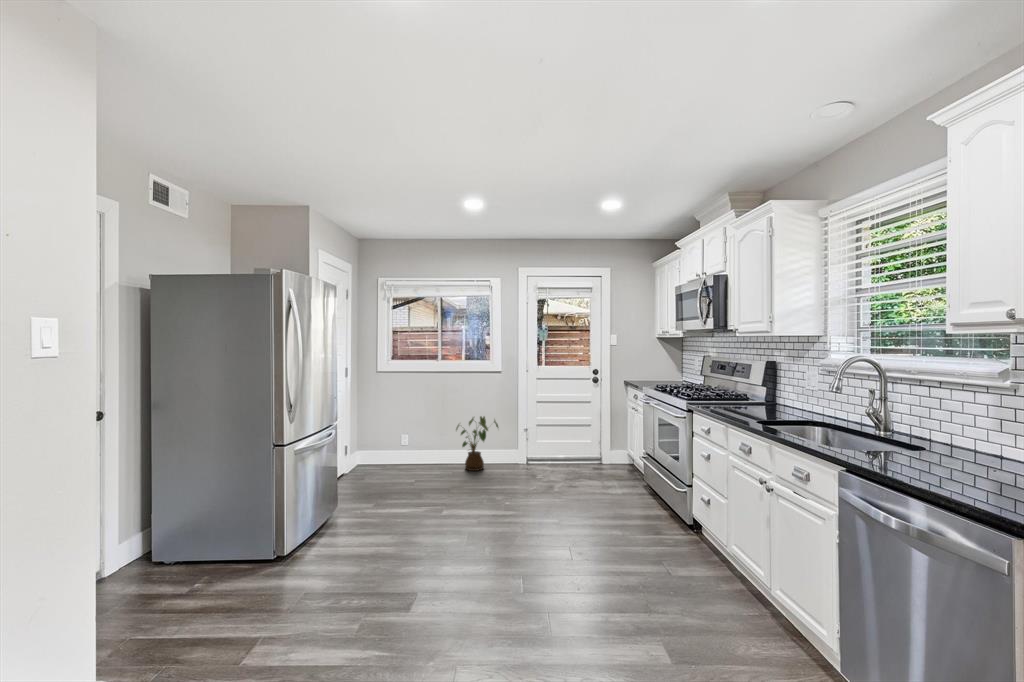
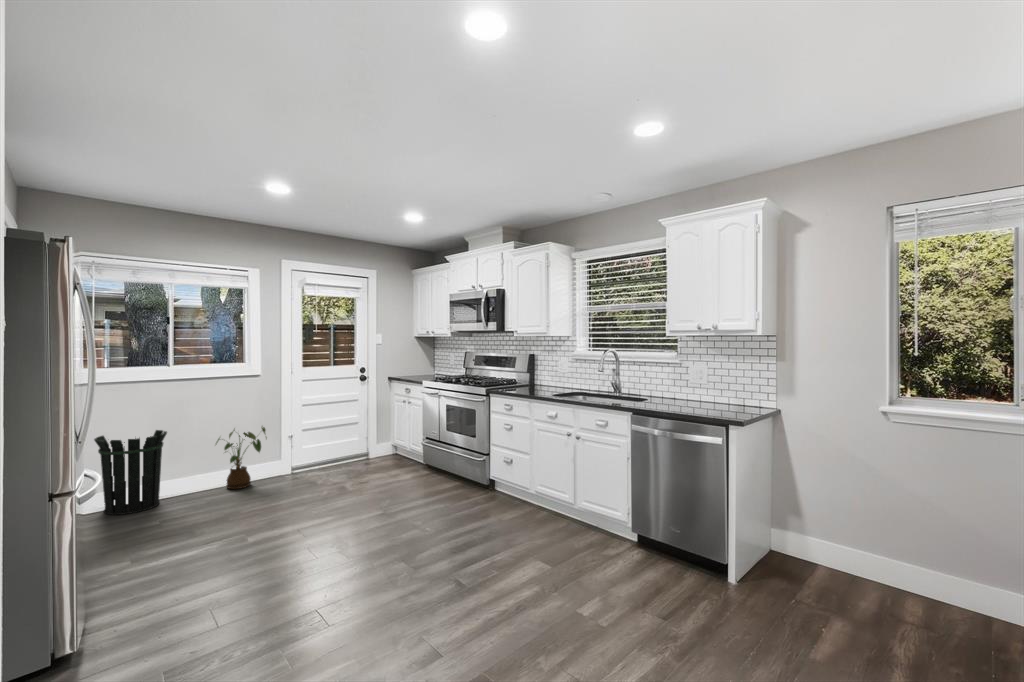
waste bin: none [376,411,422,475] -> present [94,430,167,515]

